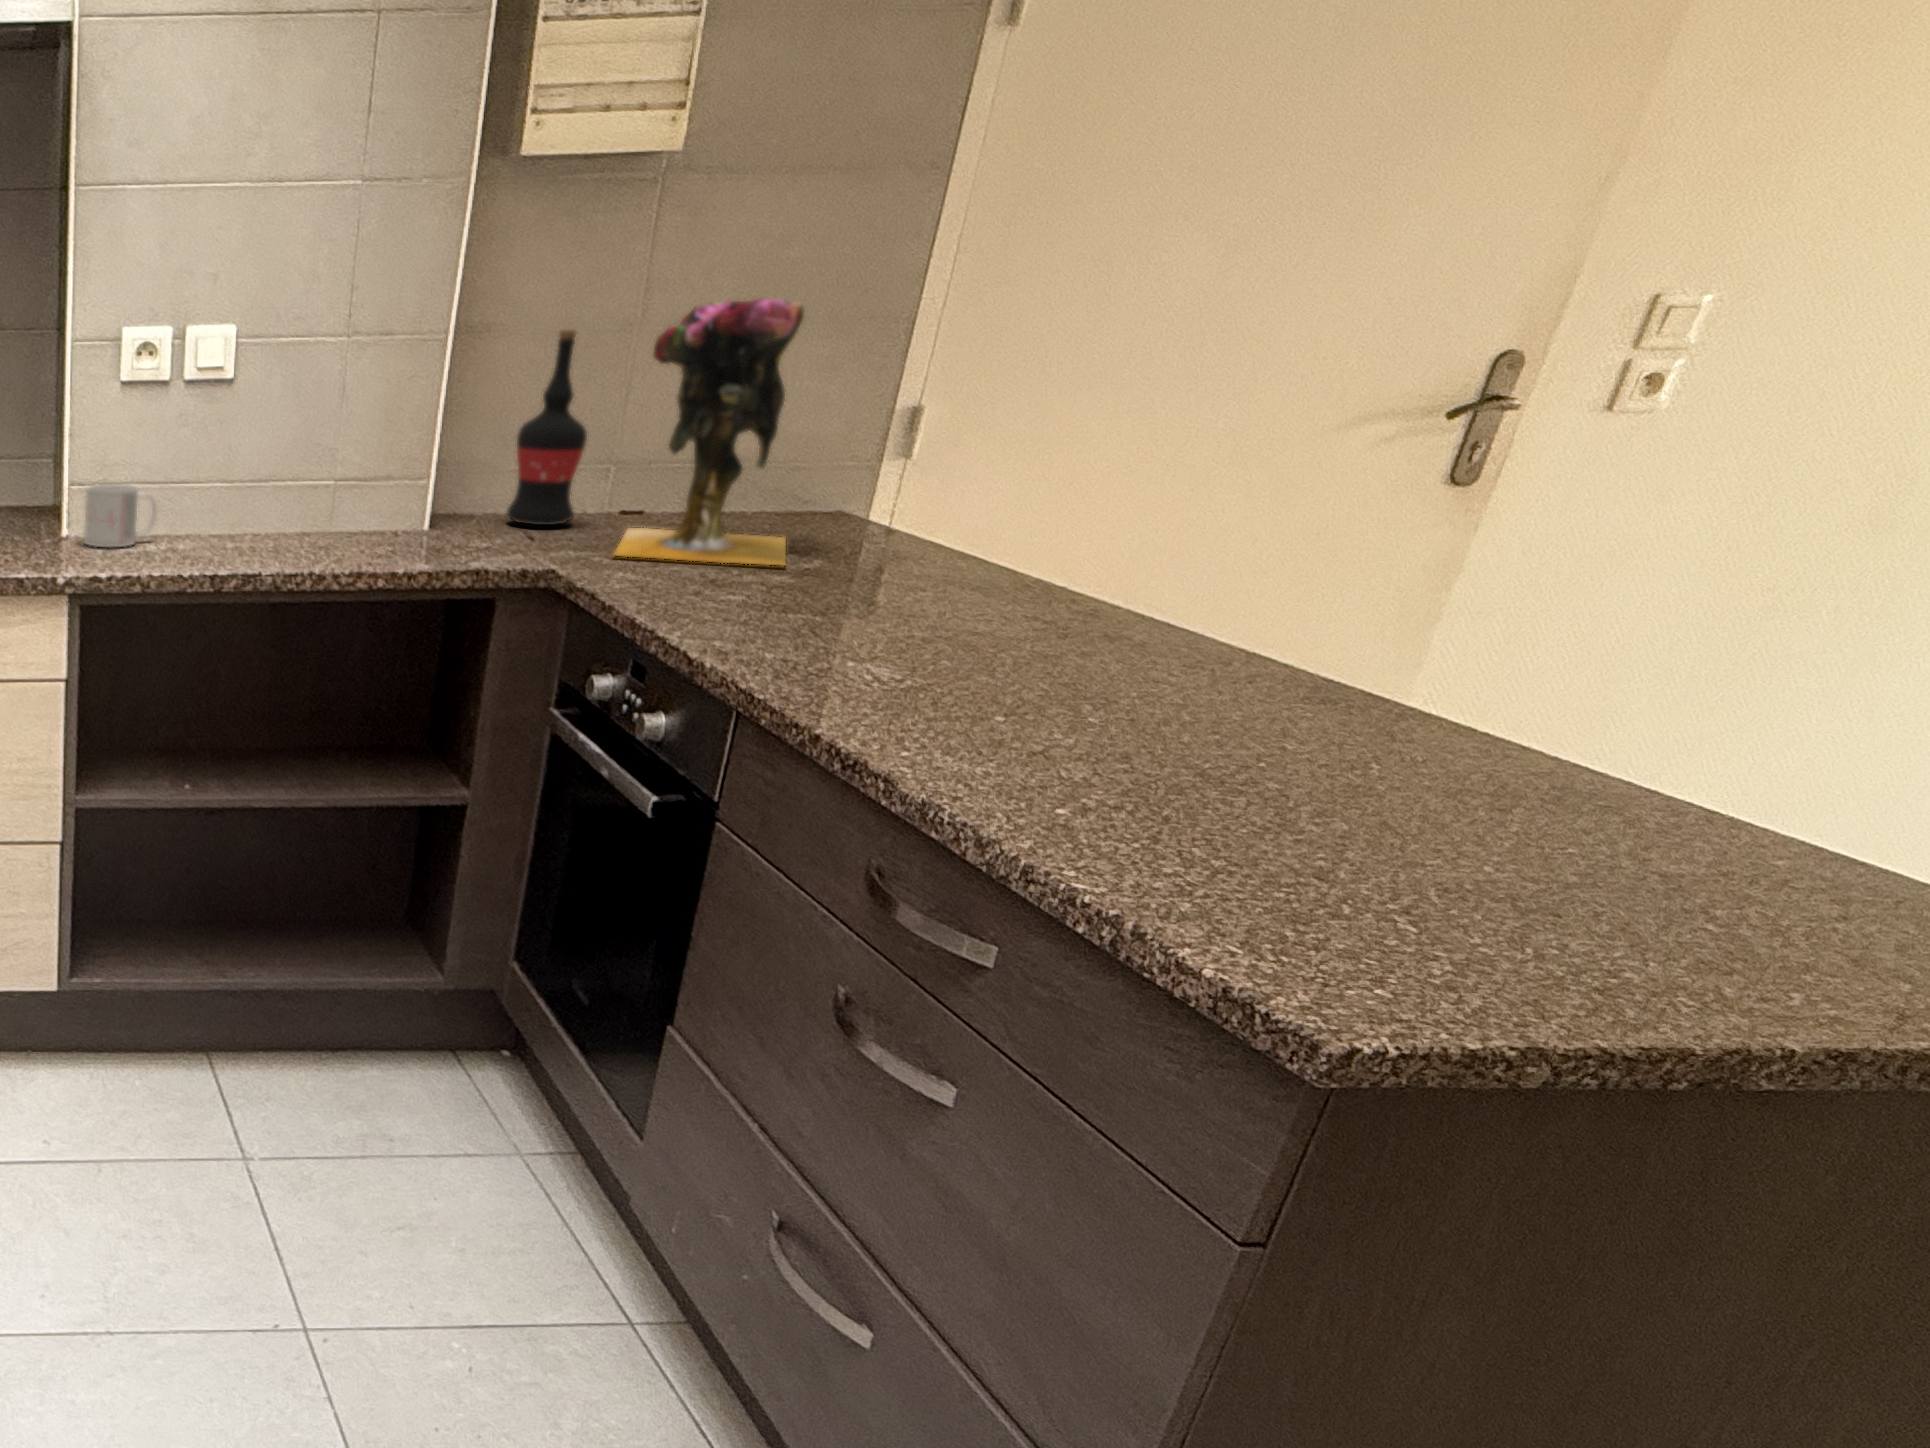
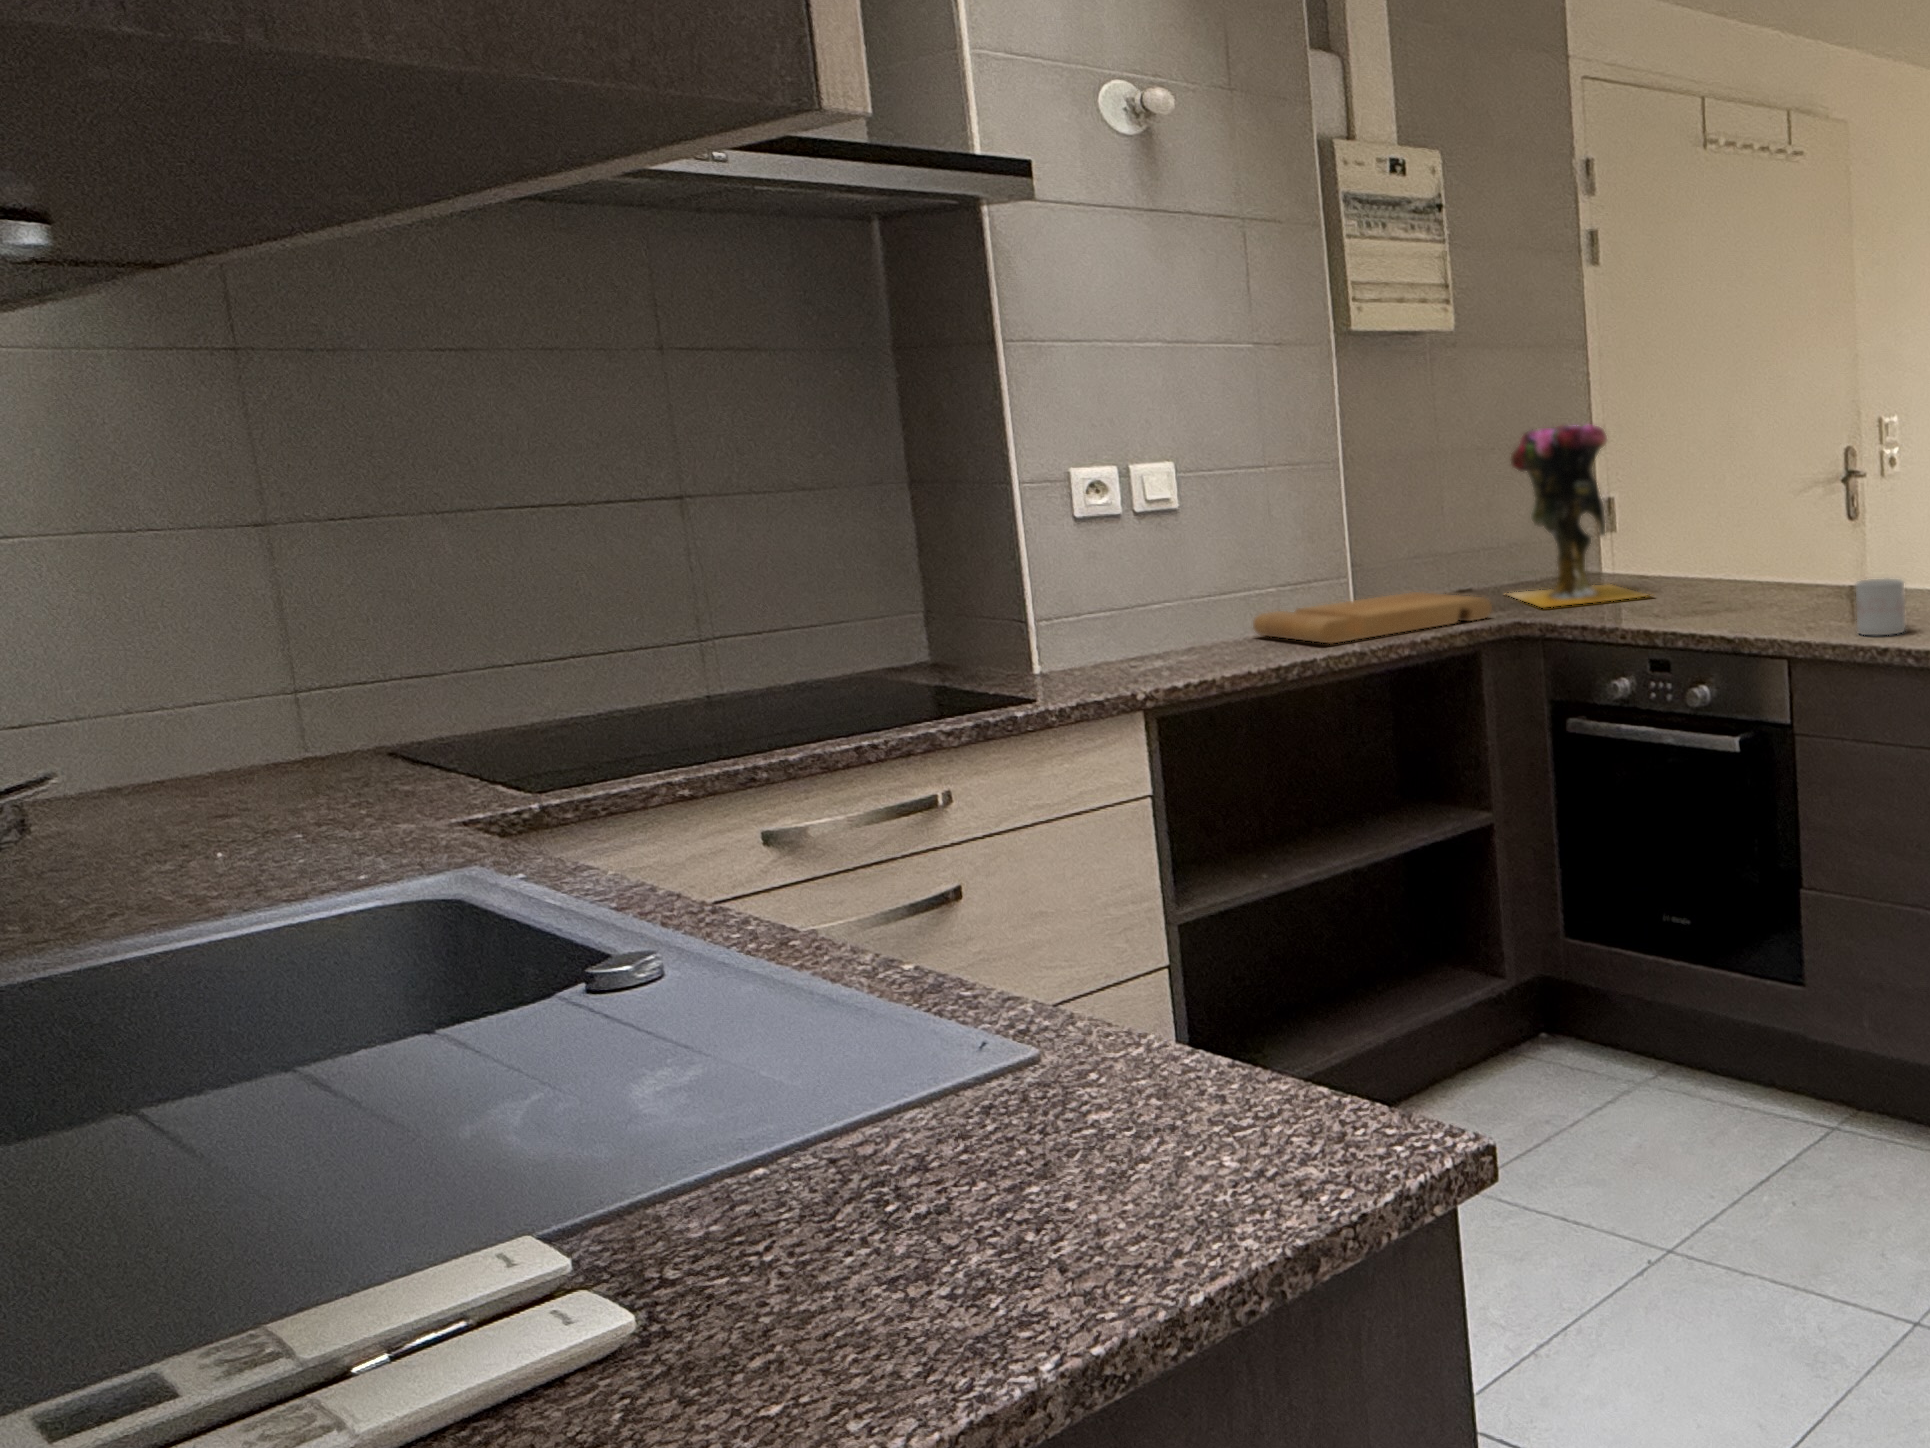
wine bottle: present [507,329,587,525] -> none [1400,454,1460,602]
mug: present [84,484,157,547] -> present [1856,579,1905,635]
cutting board: none [285,509,538,557] -> present [1253,592,1492,643]

